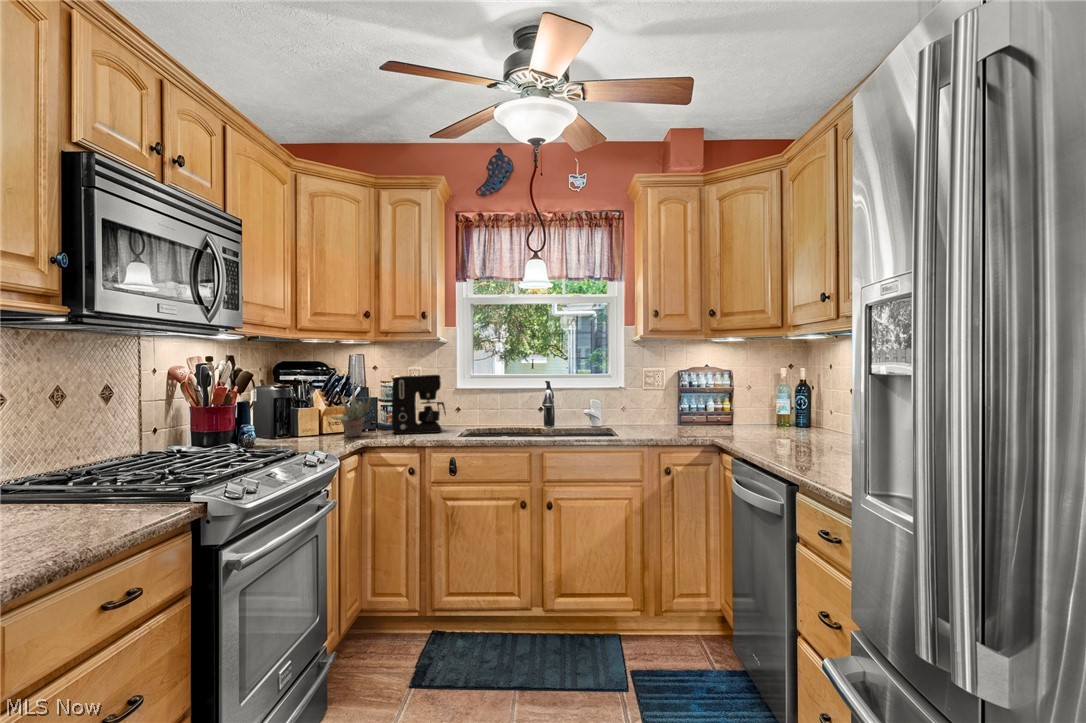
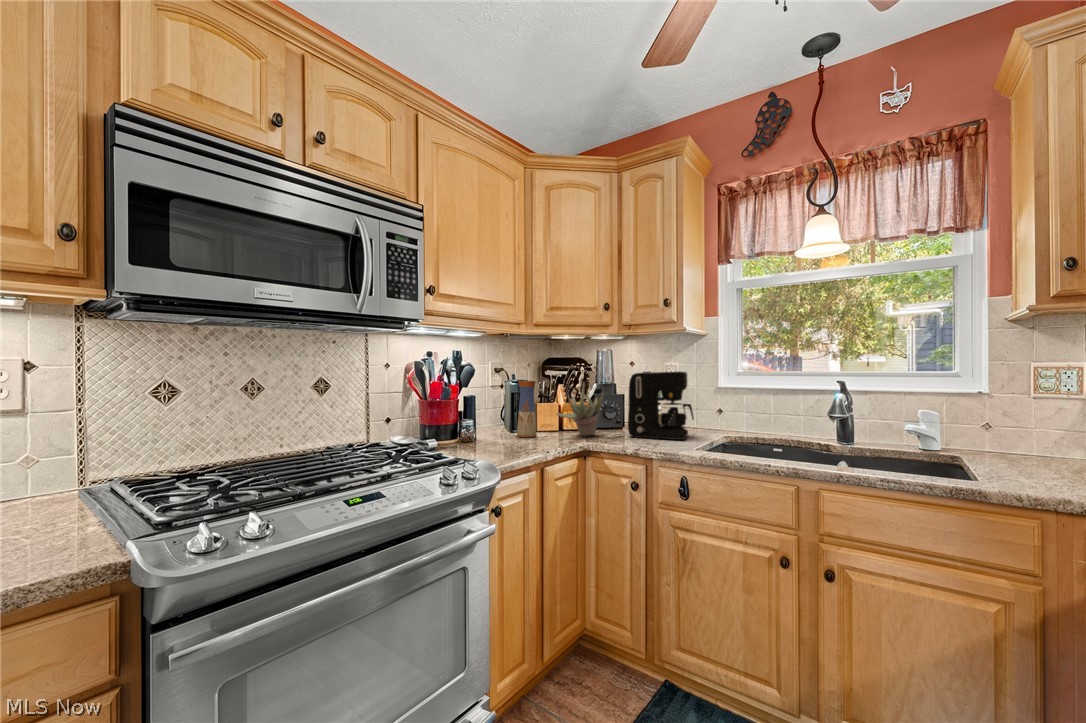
vase: none [287,387,308,443] -> present [517,381,537,438]

